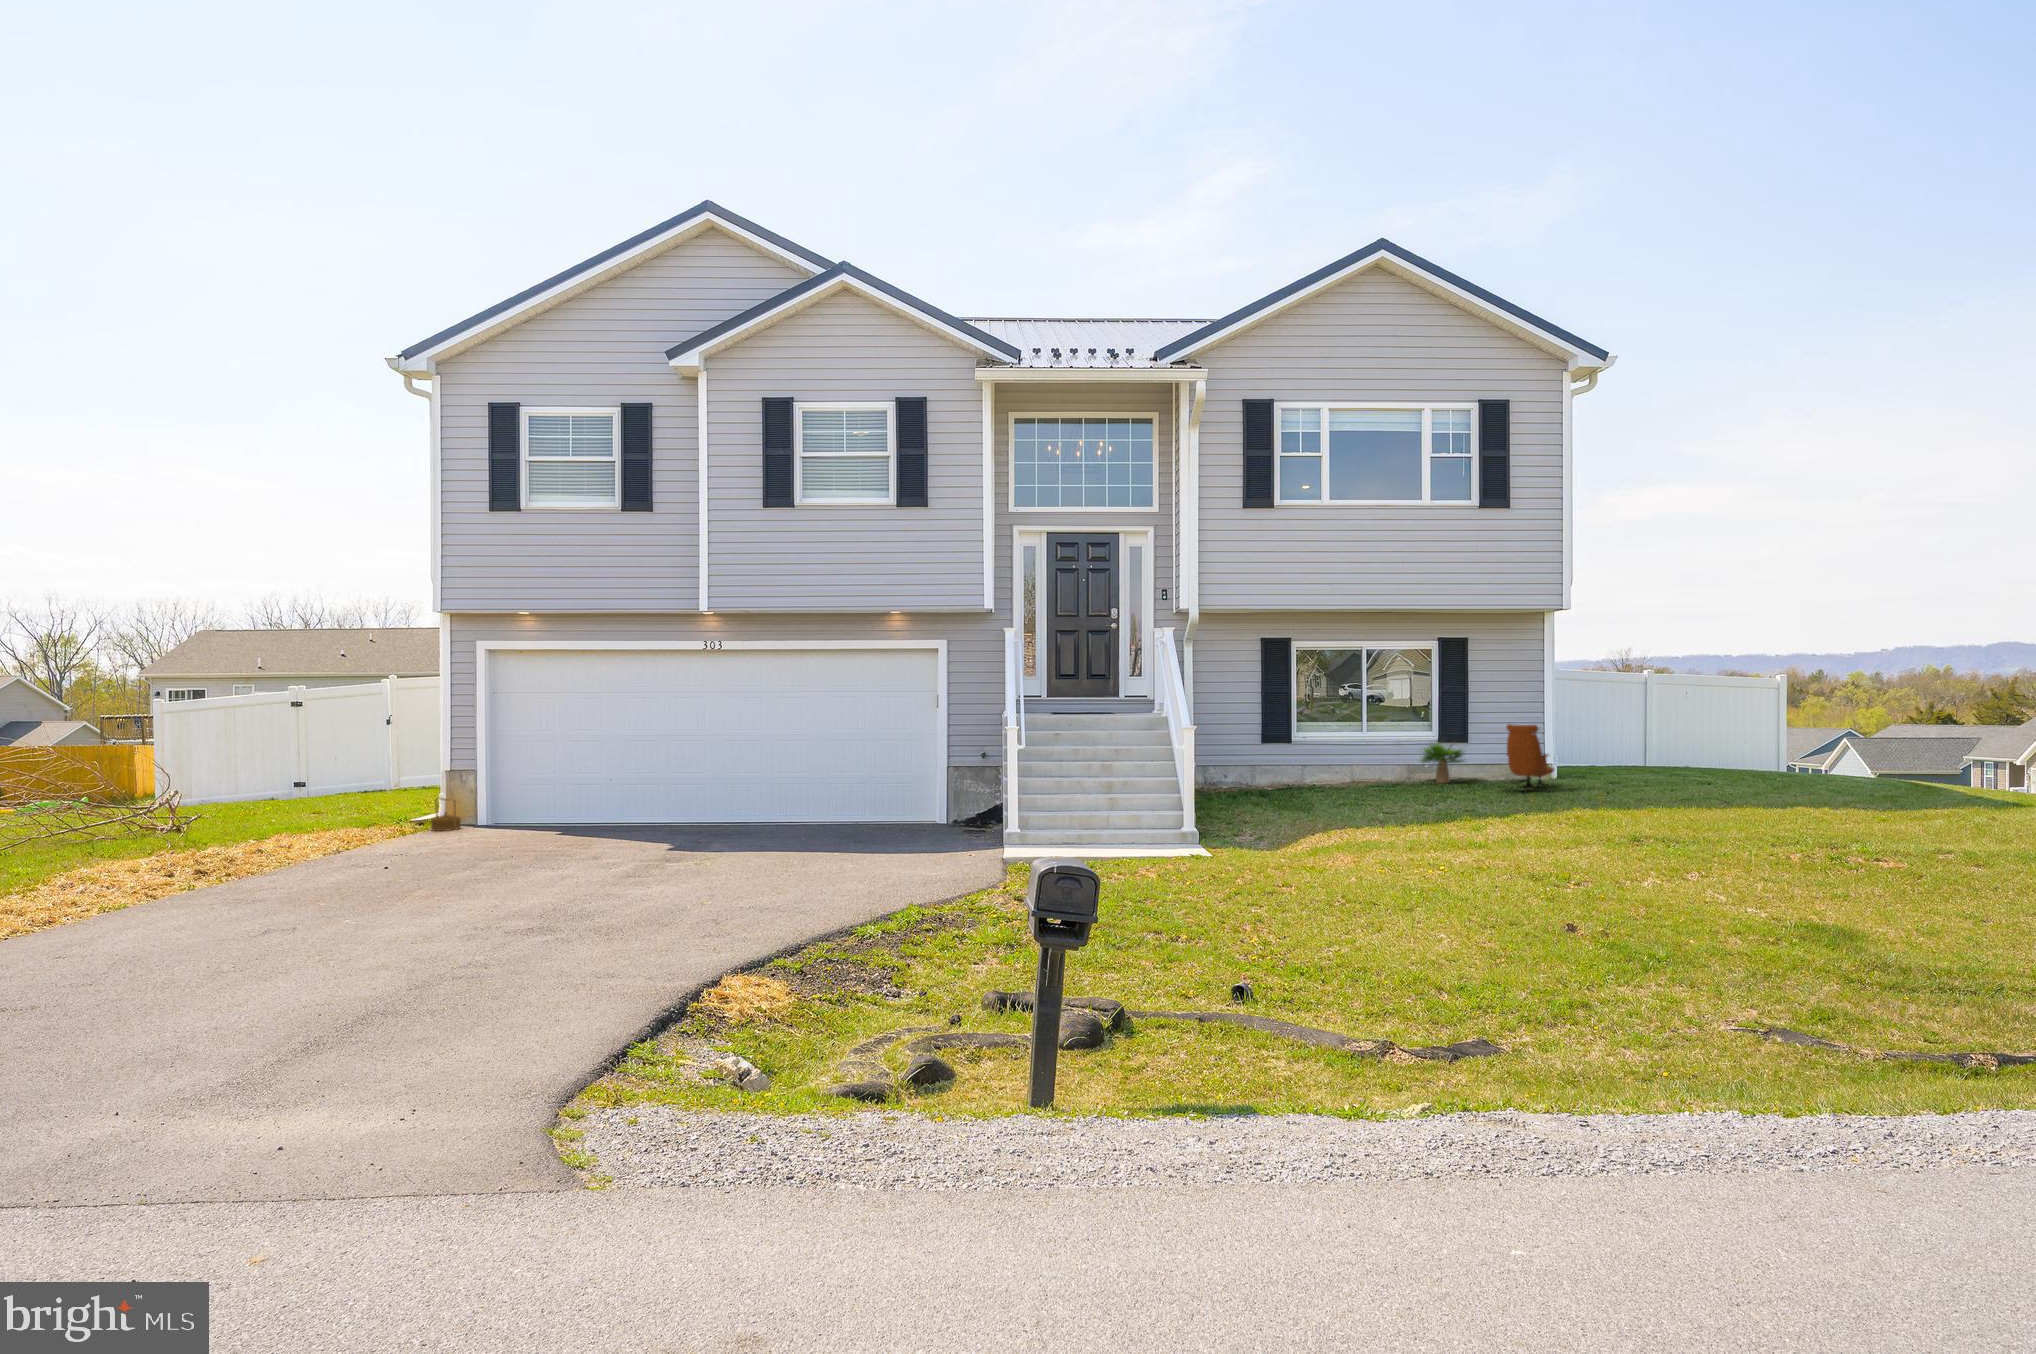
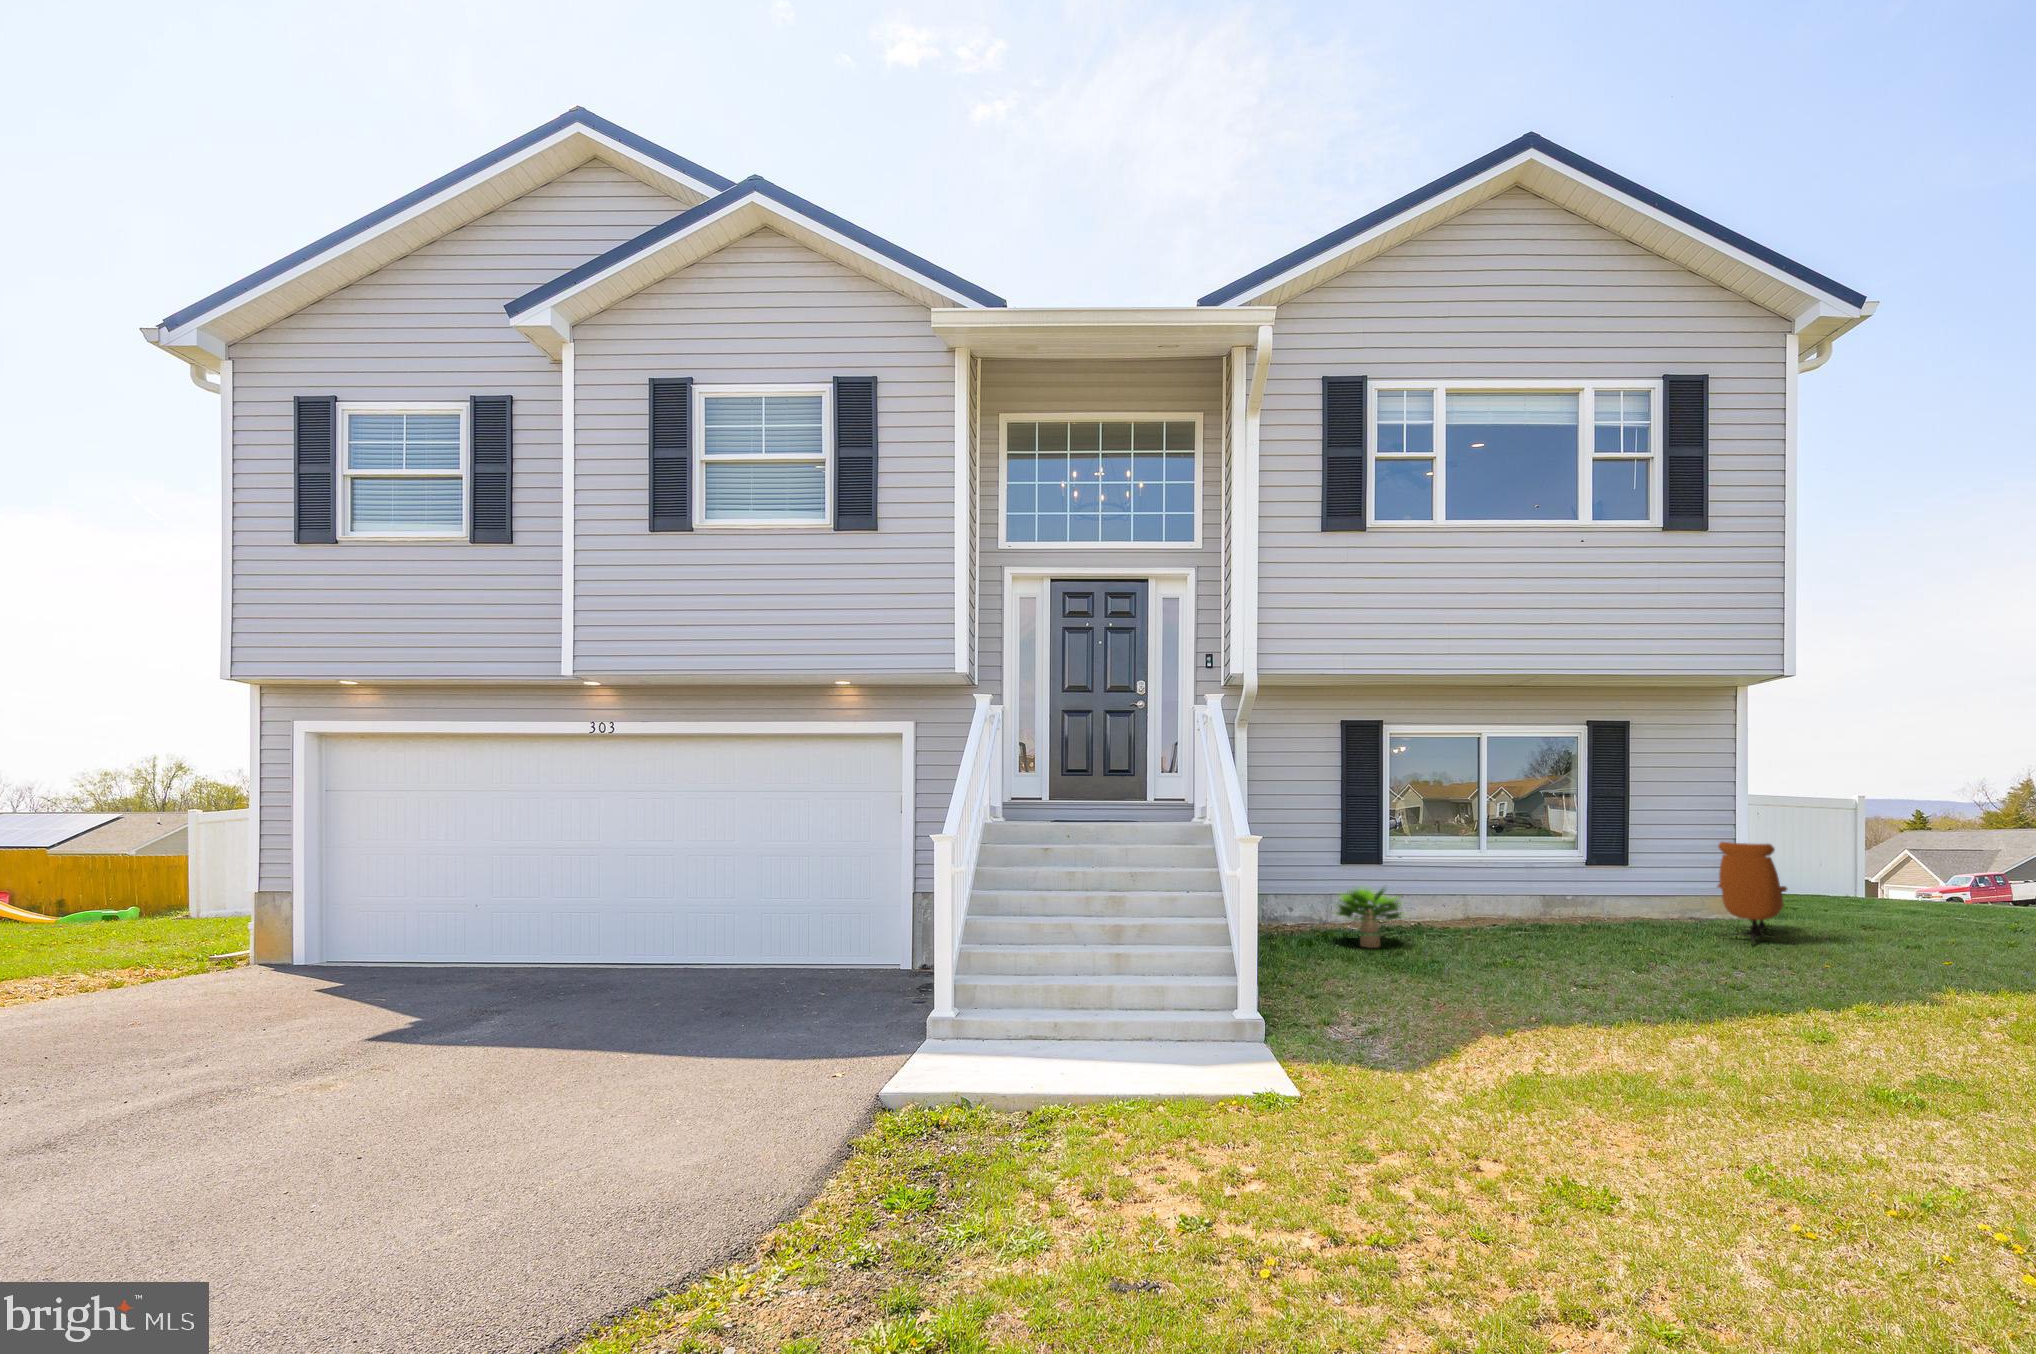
potted plant: present [1419,743,1465,783] -> present [1336,888,1404,948]
woven basket: present [431,798,461,831] -> none [213,925,261,973]

